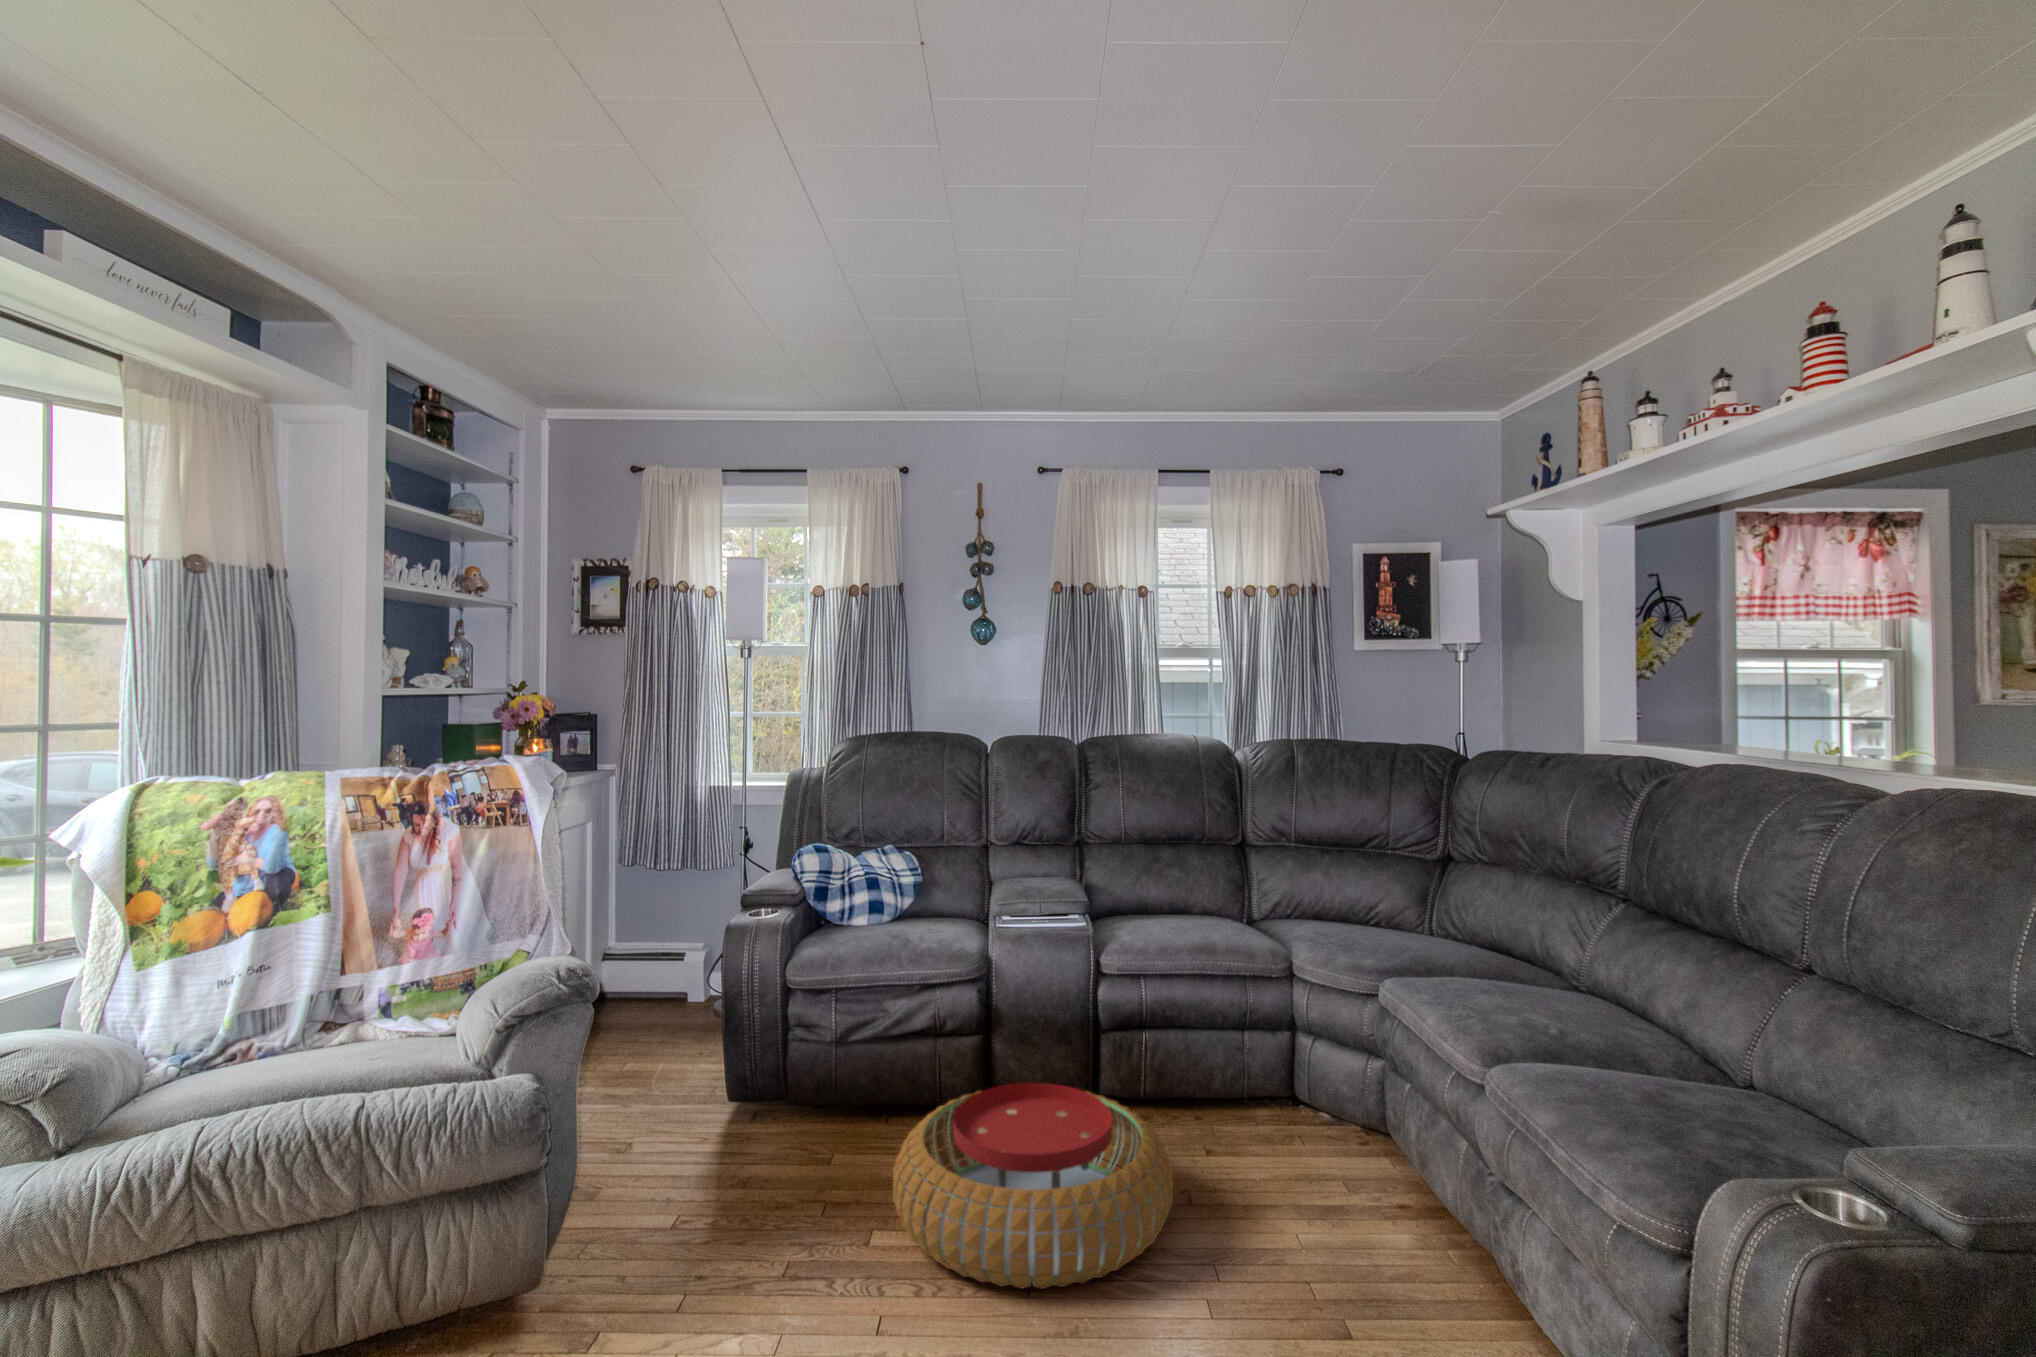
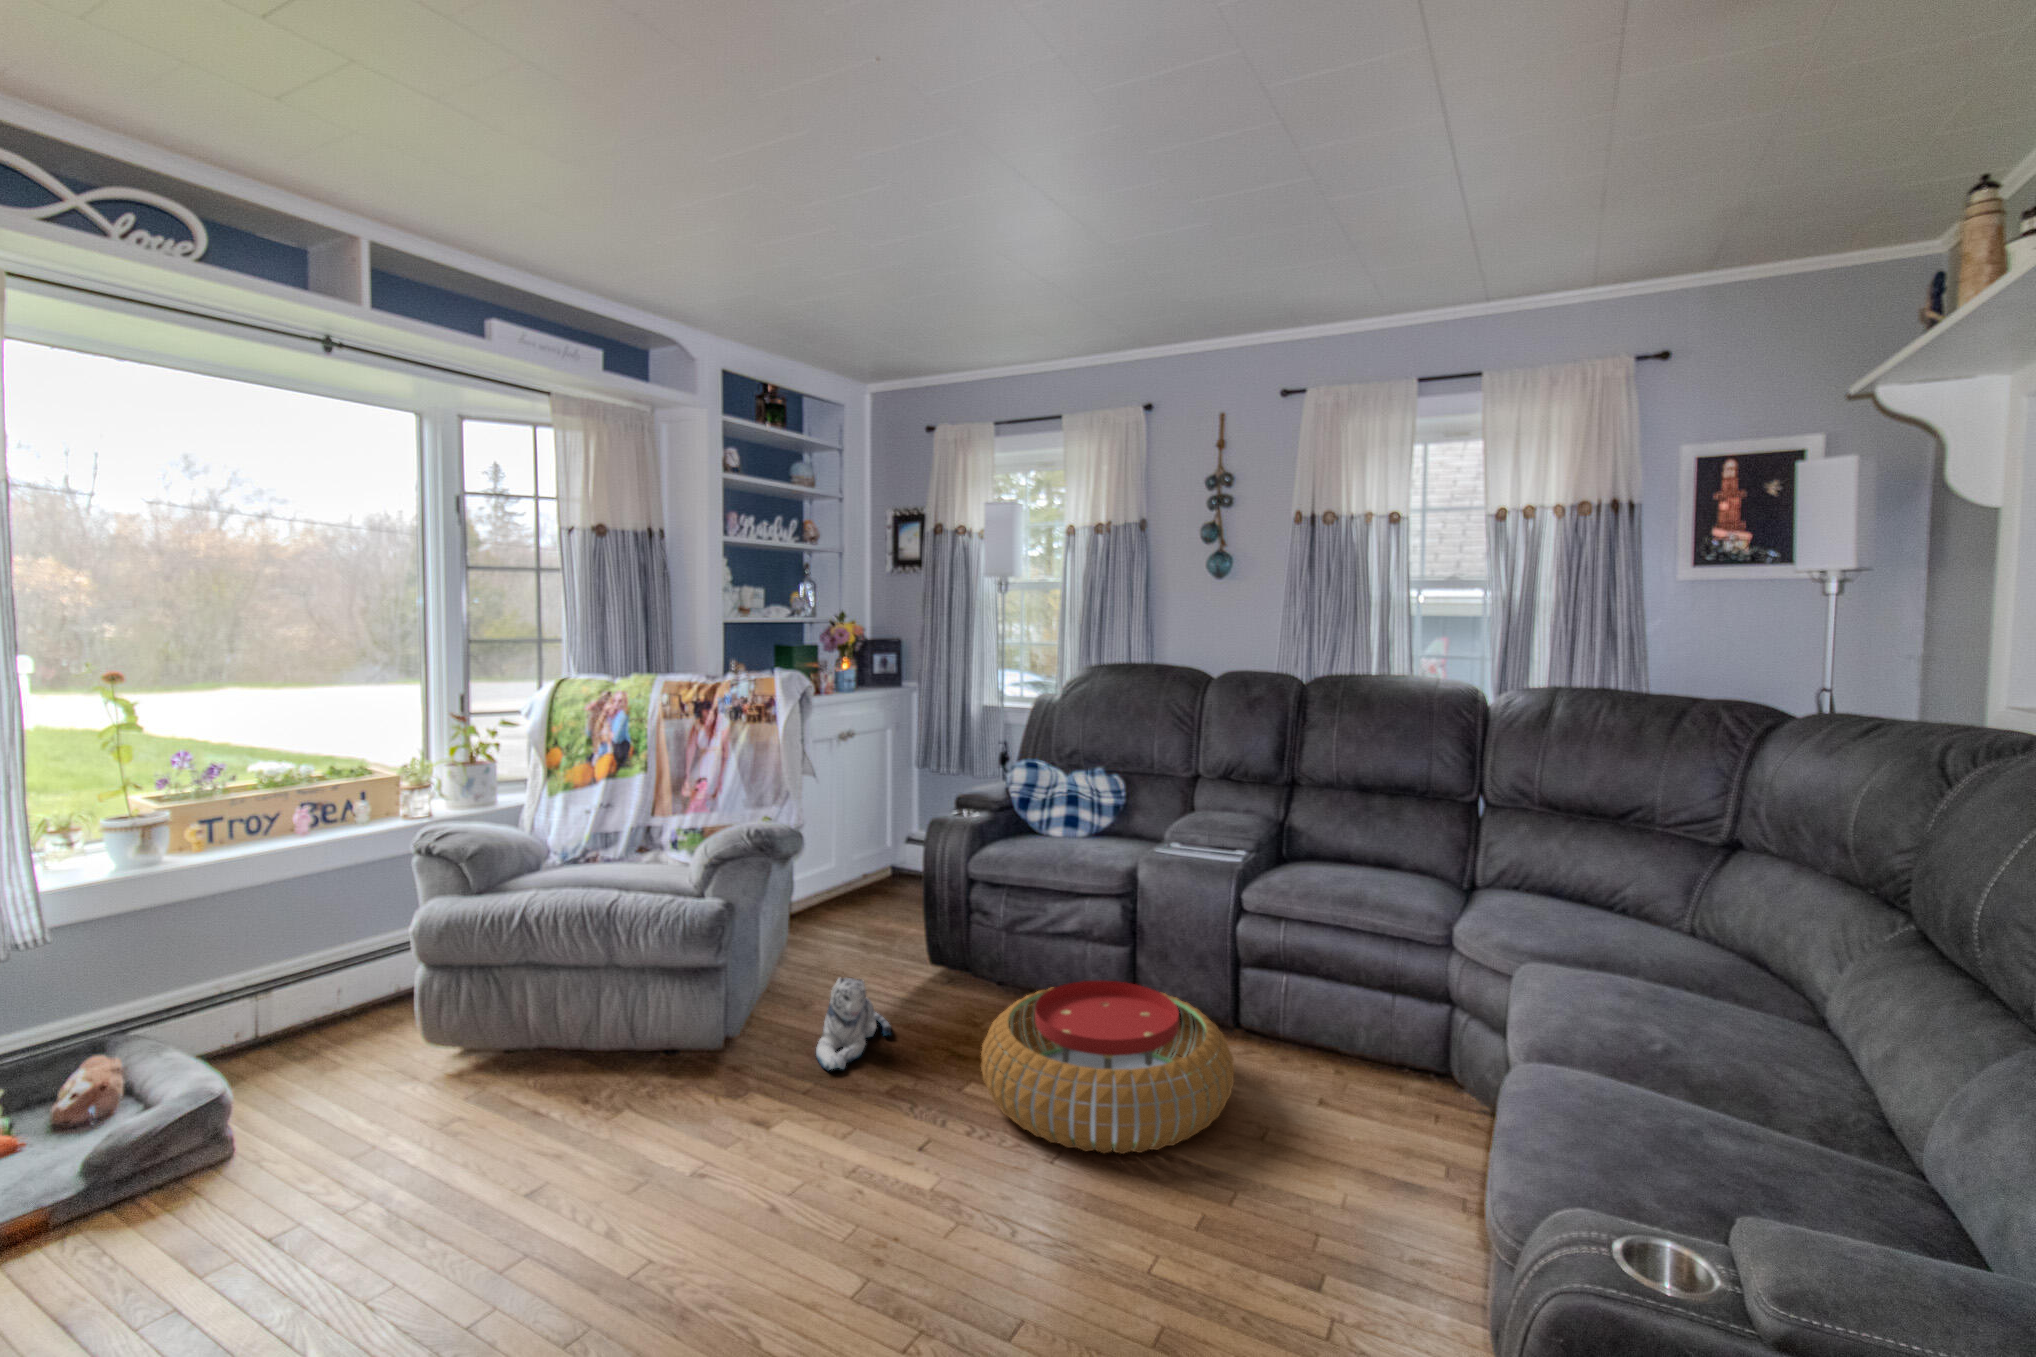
plush toy: none [645,1146,740,1281] -> present [816,978,891,1071]

